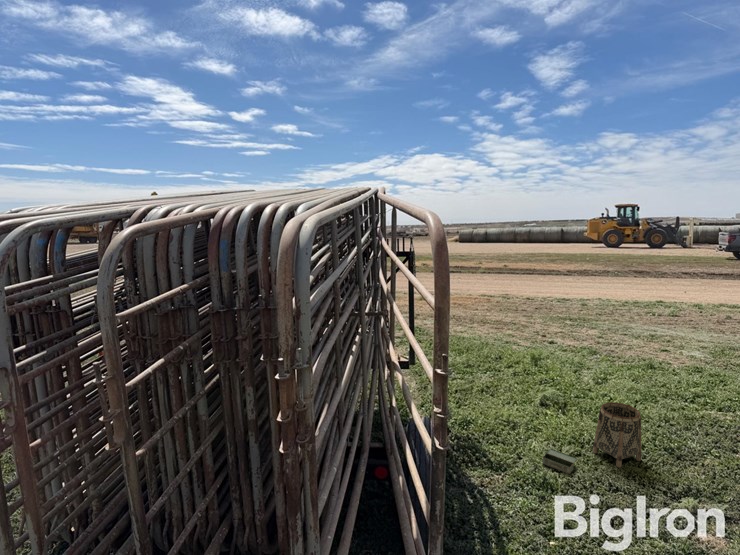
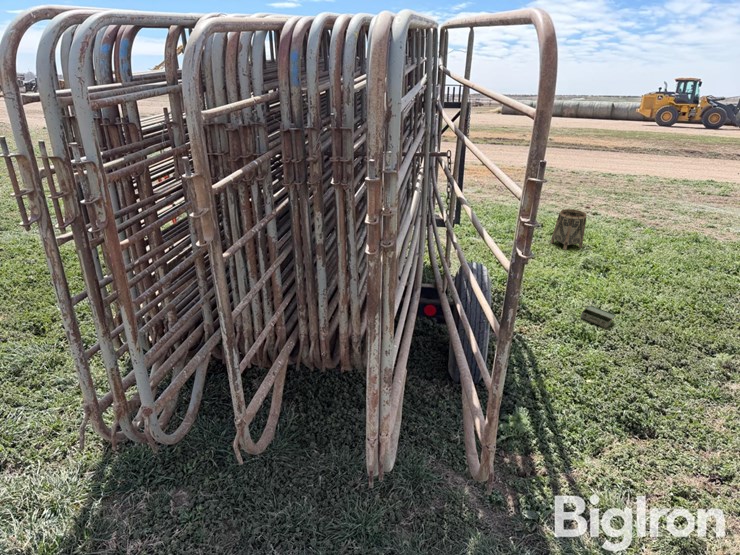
basket: present [593,402,641,468] -> present [551,209,586,250]

